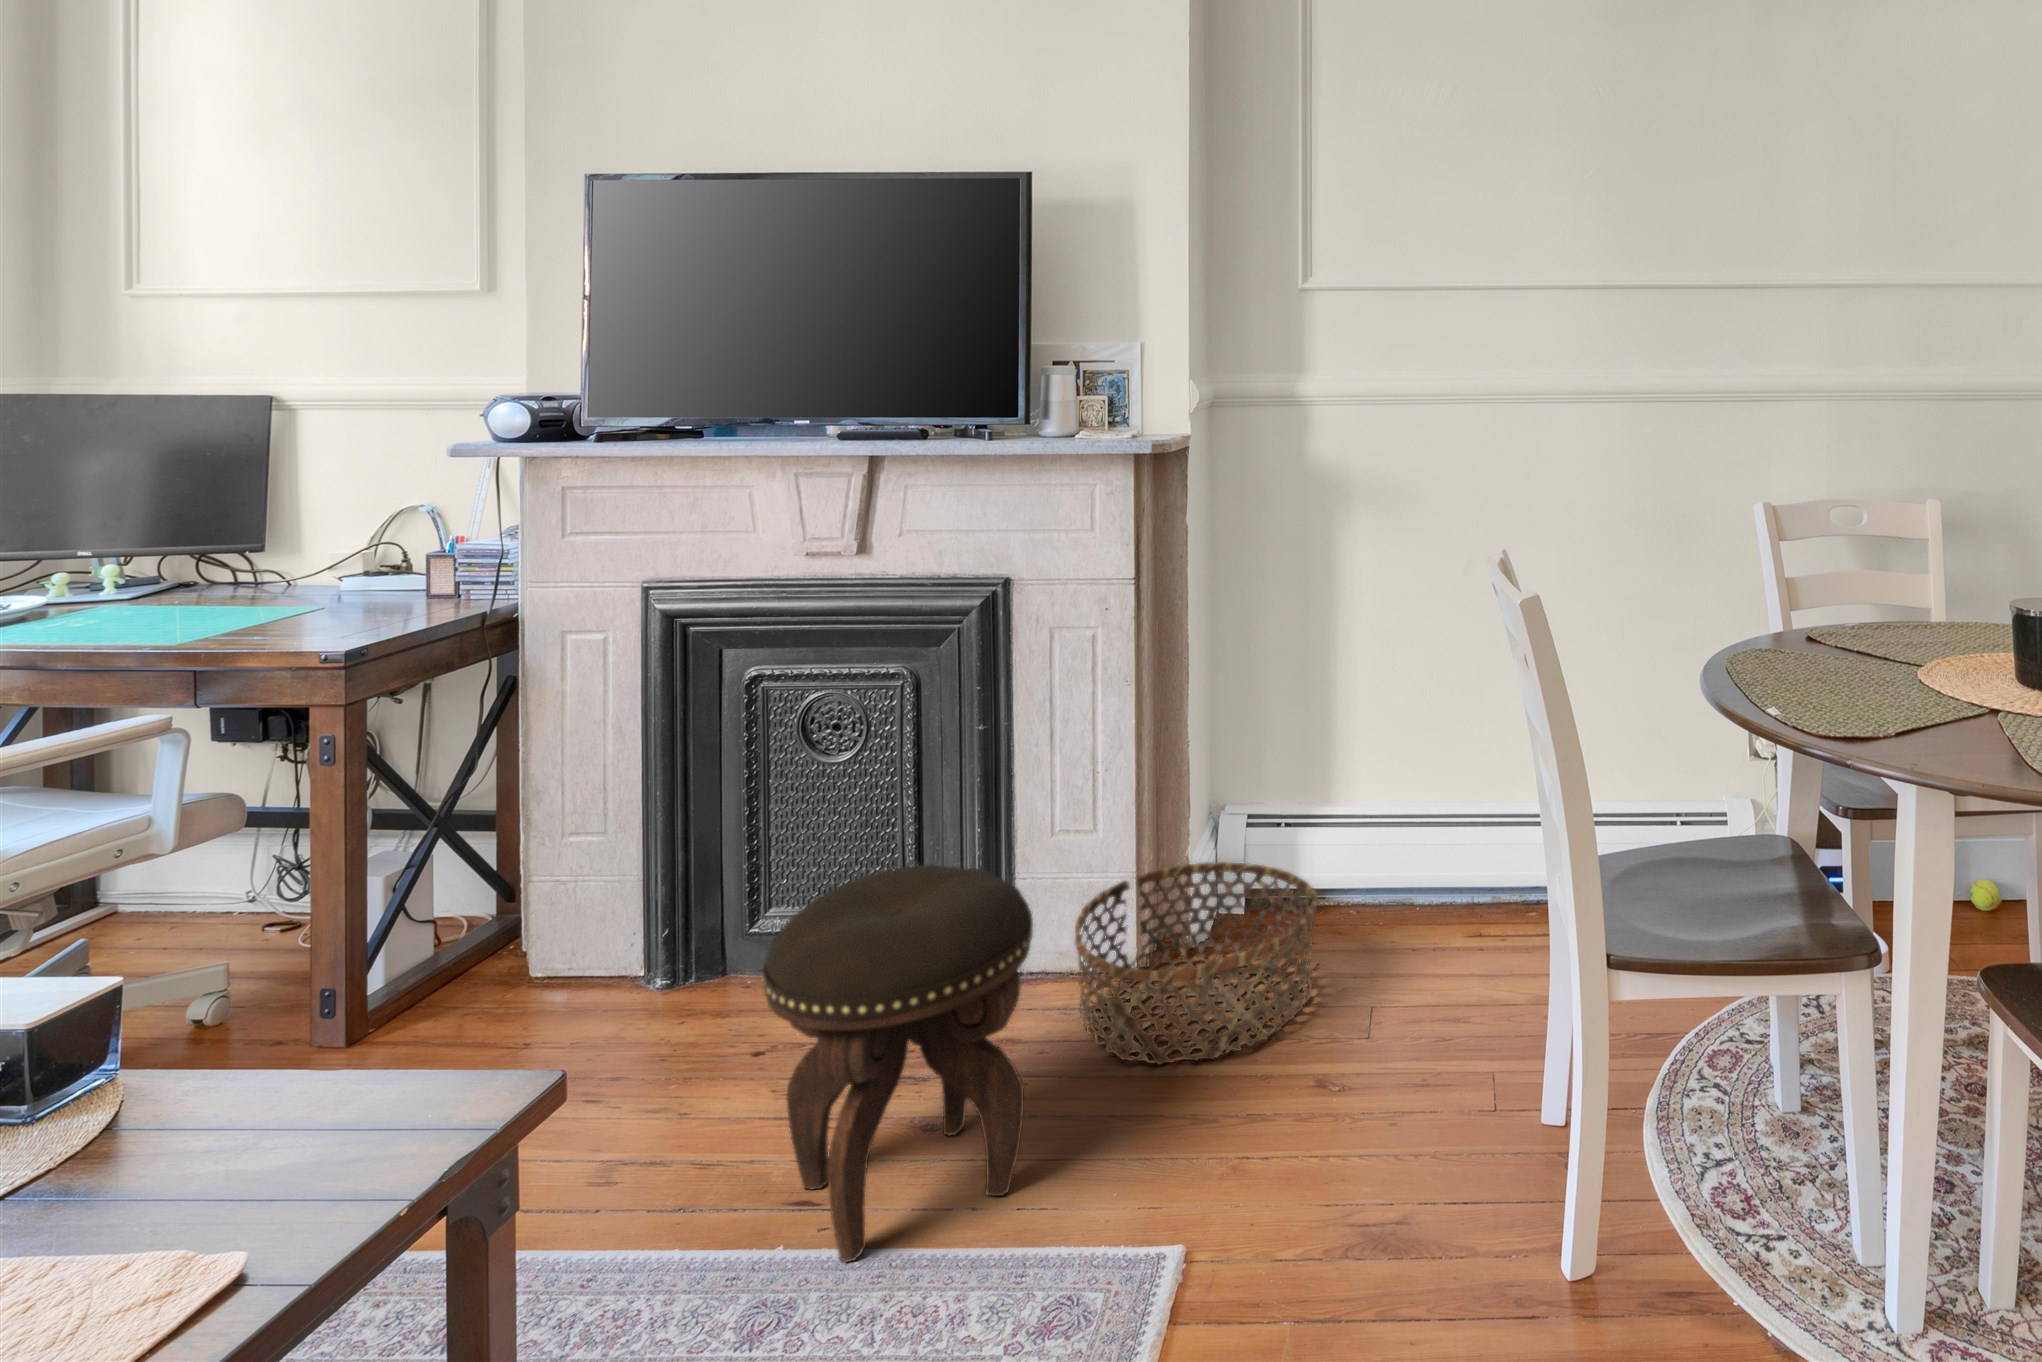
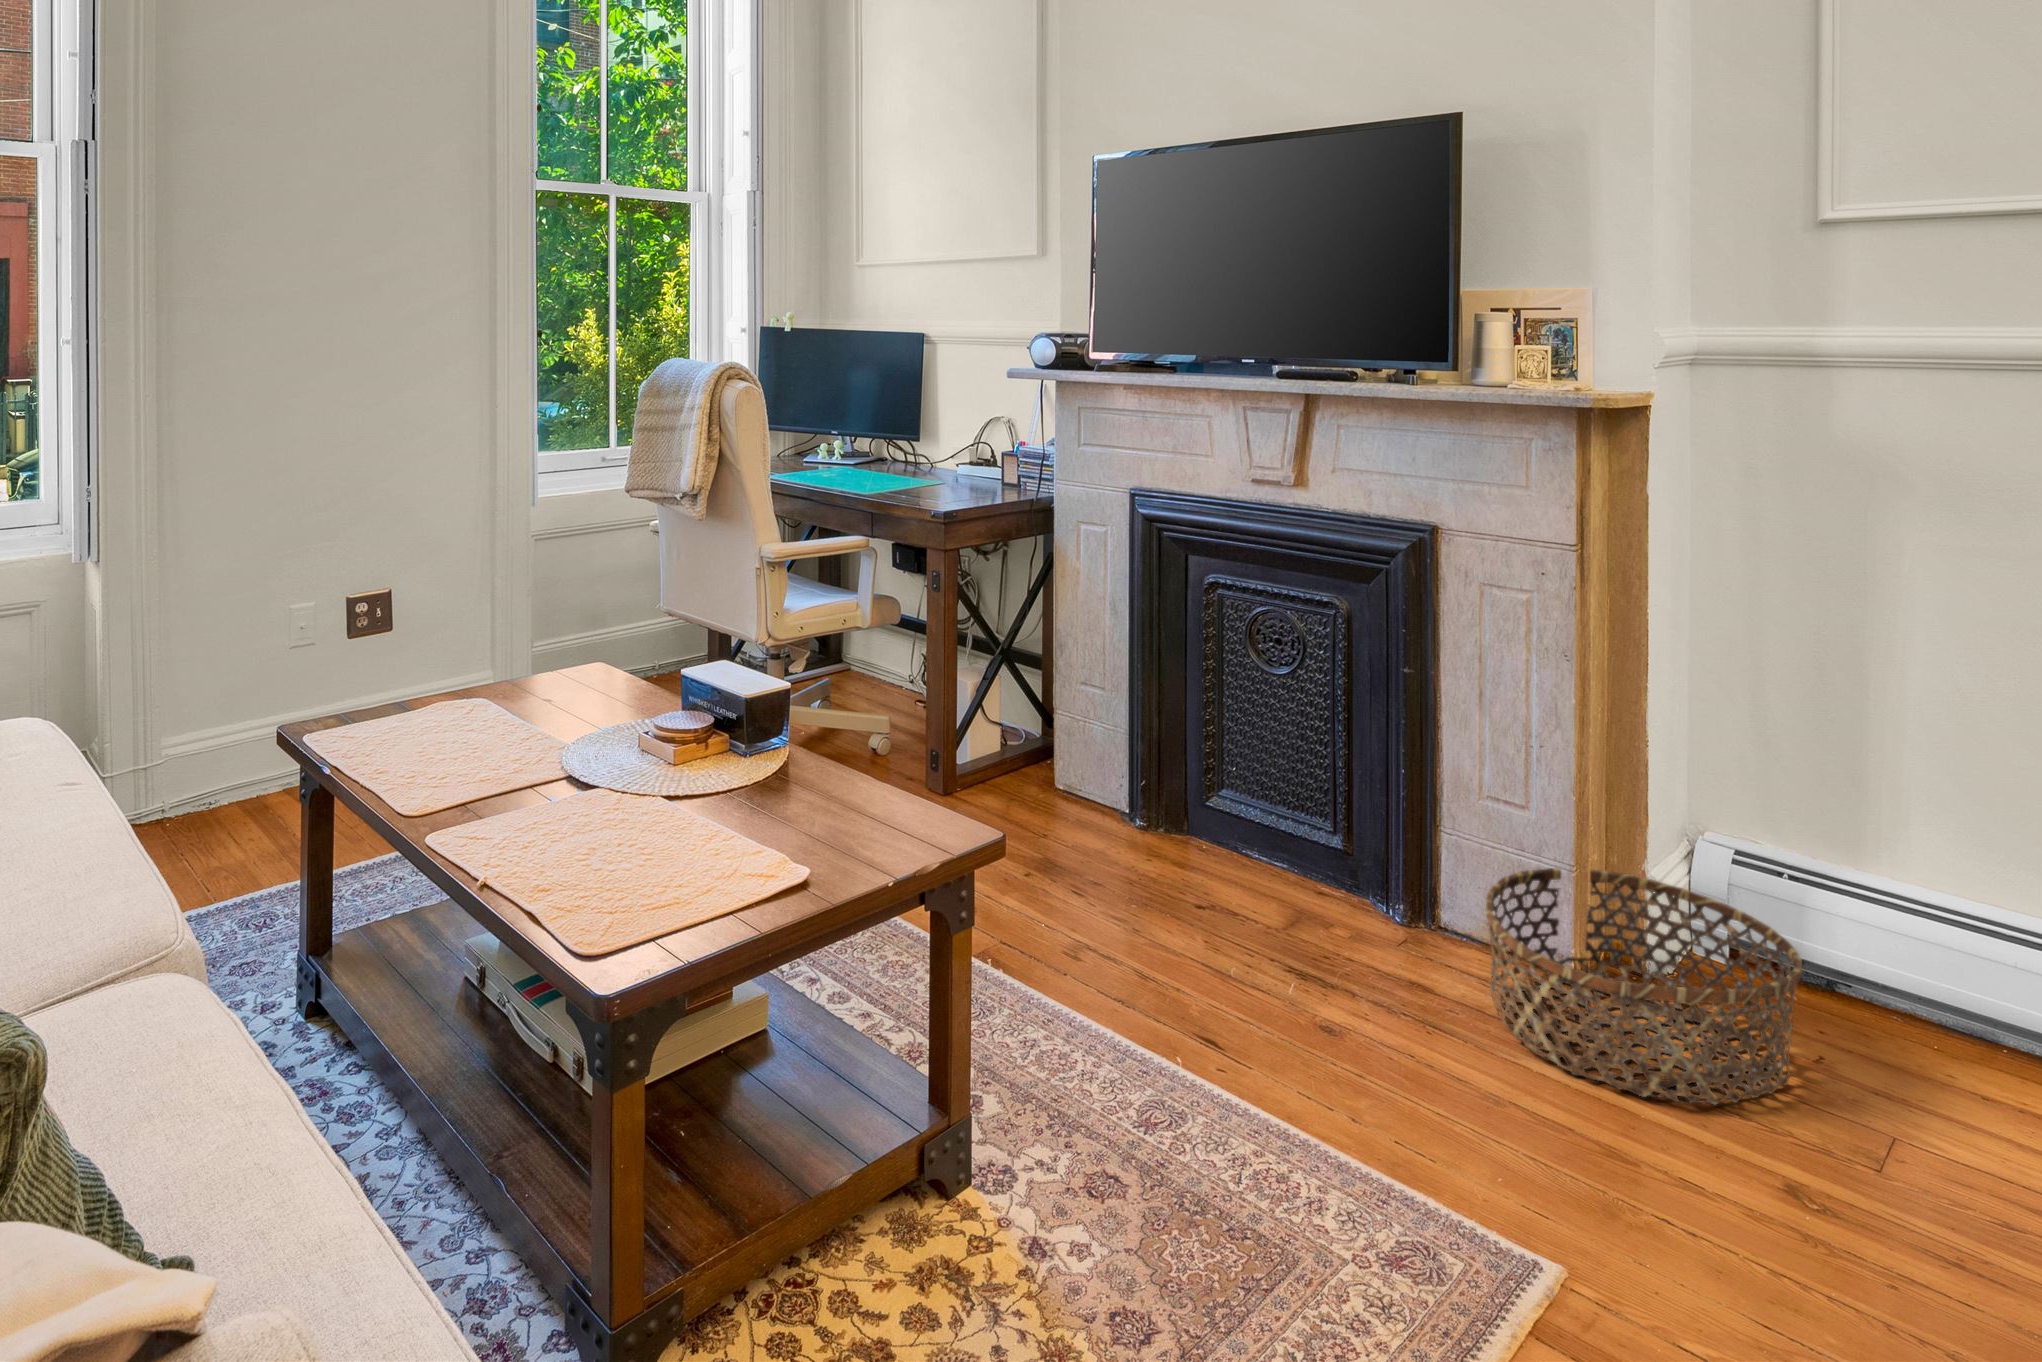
footstool: present [763,864,1033,1262] -> none [1177,766,1422,1121]

